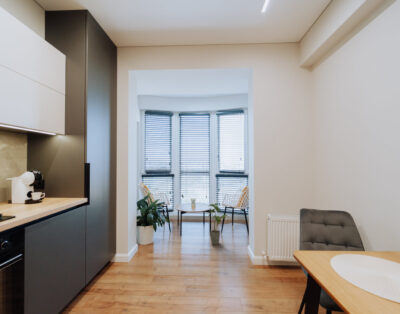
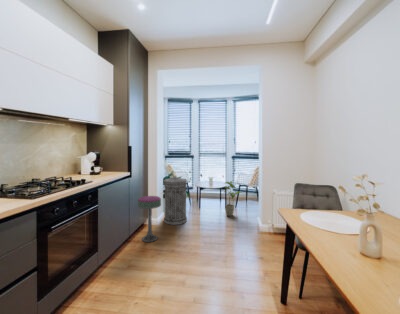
trash can: none [136,199,165,260] -> present [164,176,187,225]
bar stool: none [98,226,130,290] -> present [138,196,161,242]

